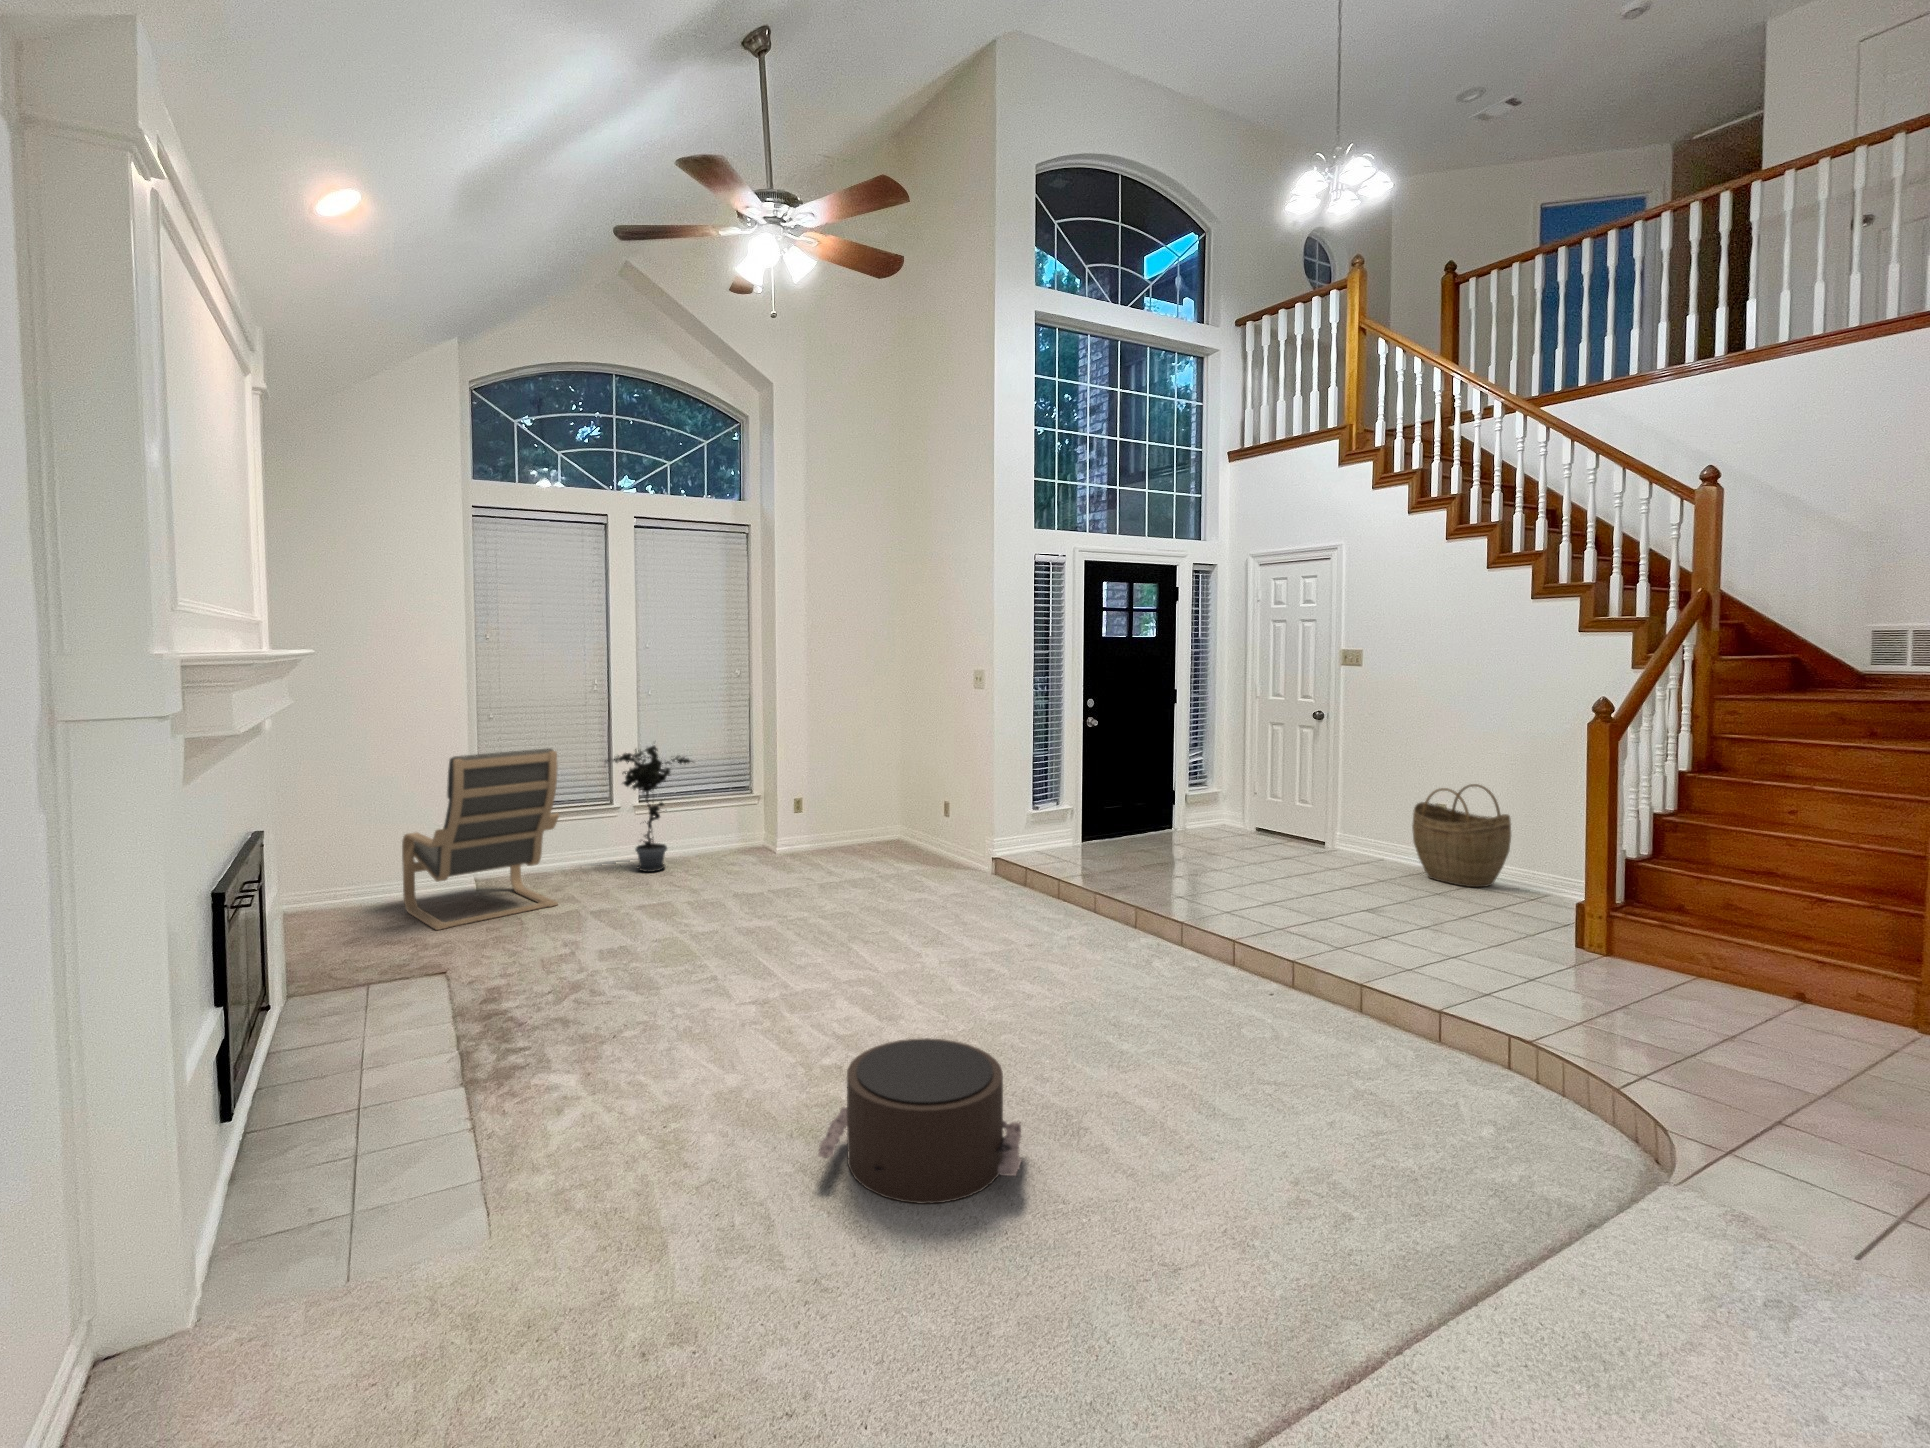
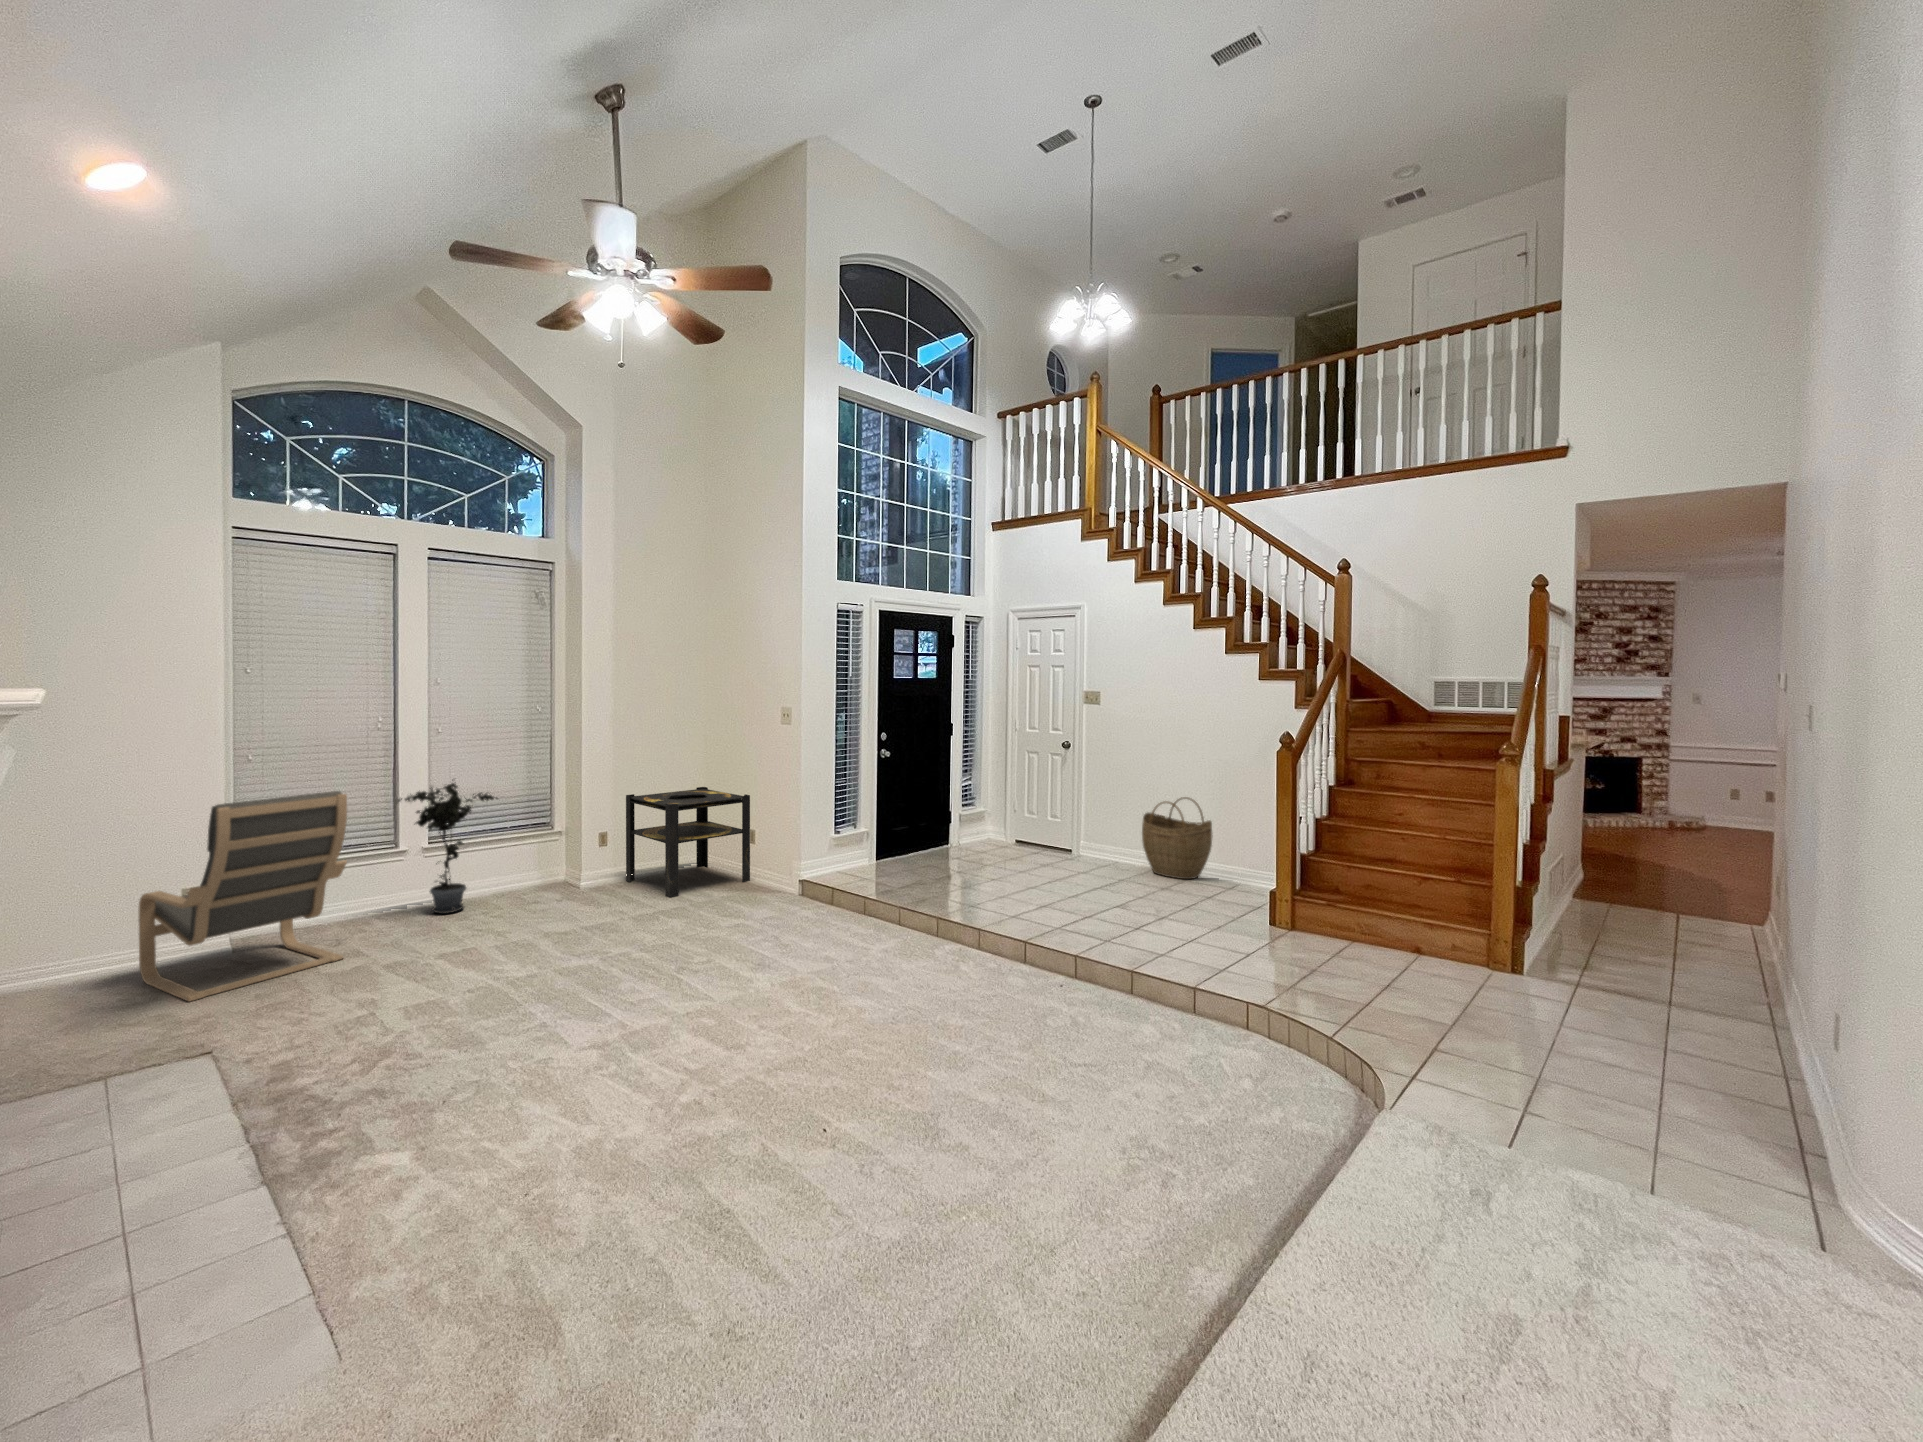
side table: none [817,757,942,871] -> present [626,787,750,897]
pouf: present [818,1038,1021,1204] -> none [705,1068,904,1239]

